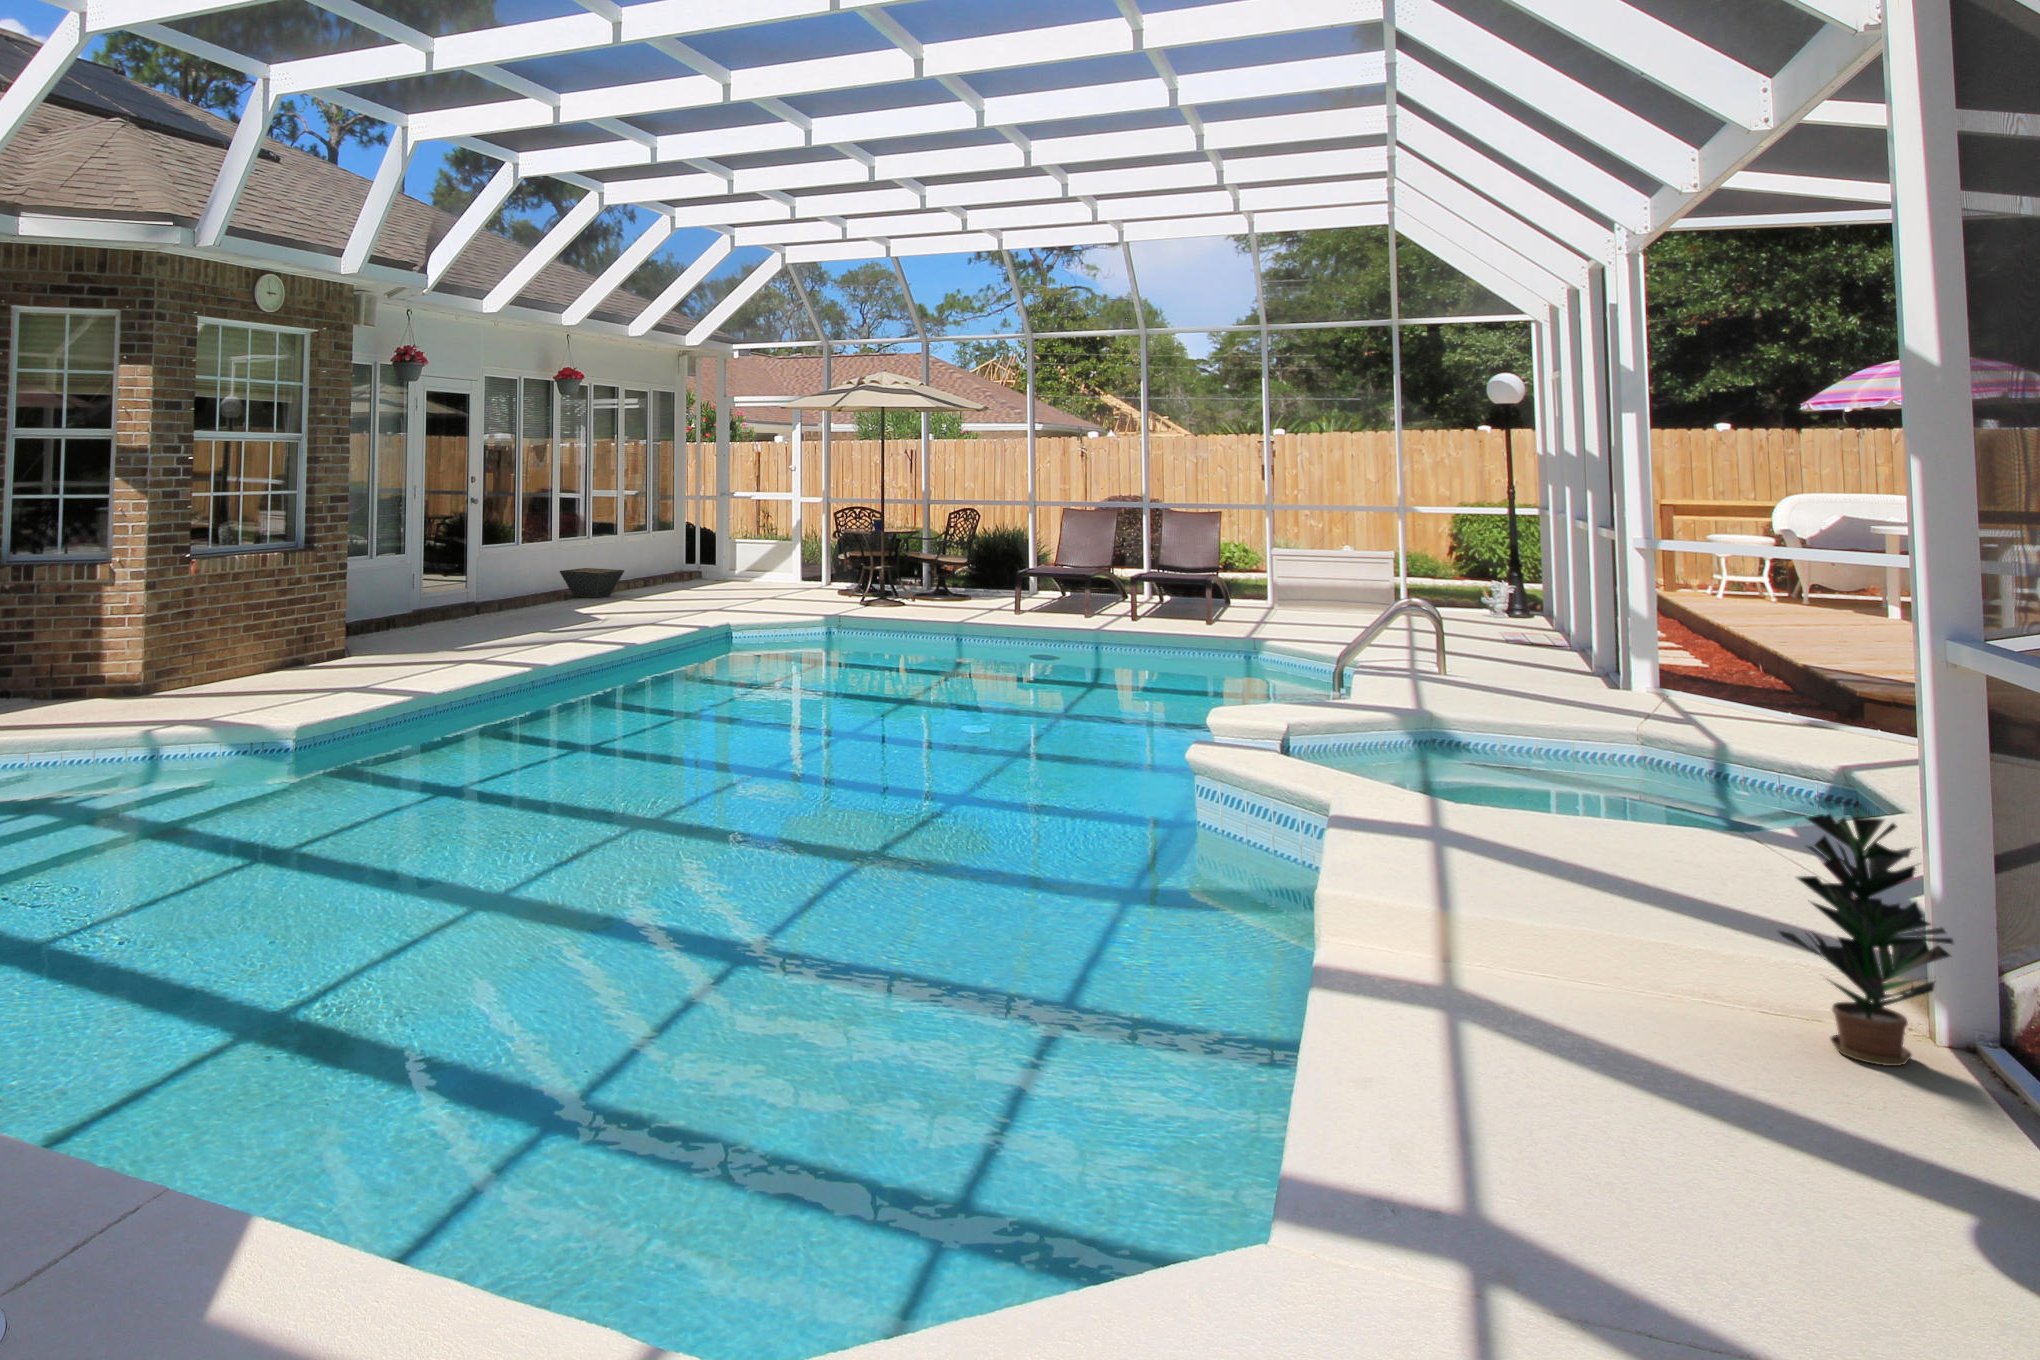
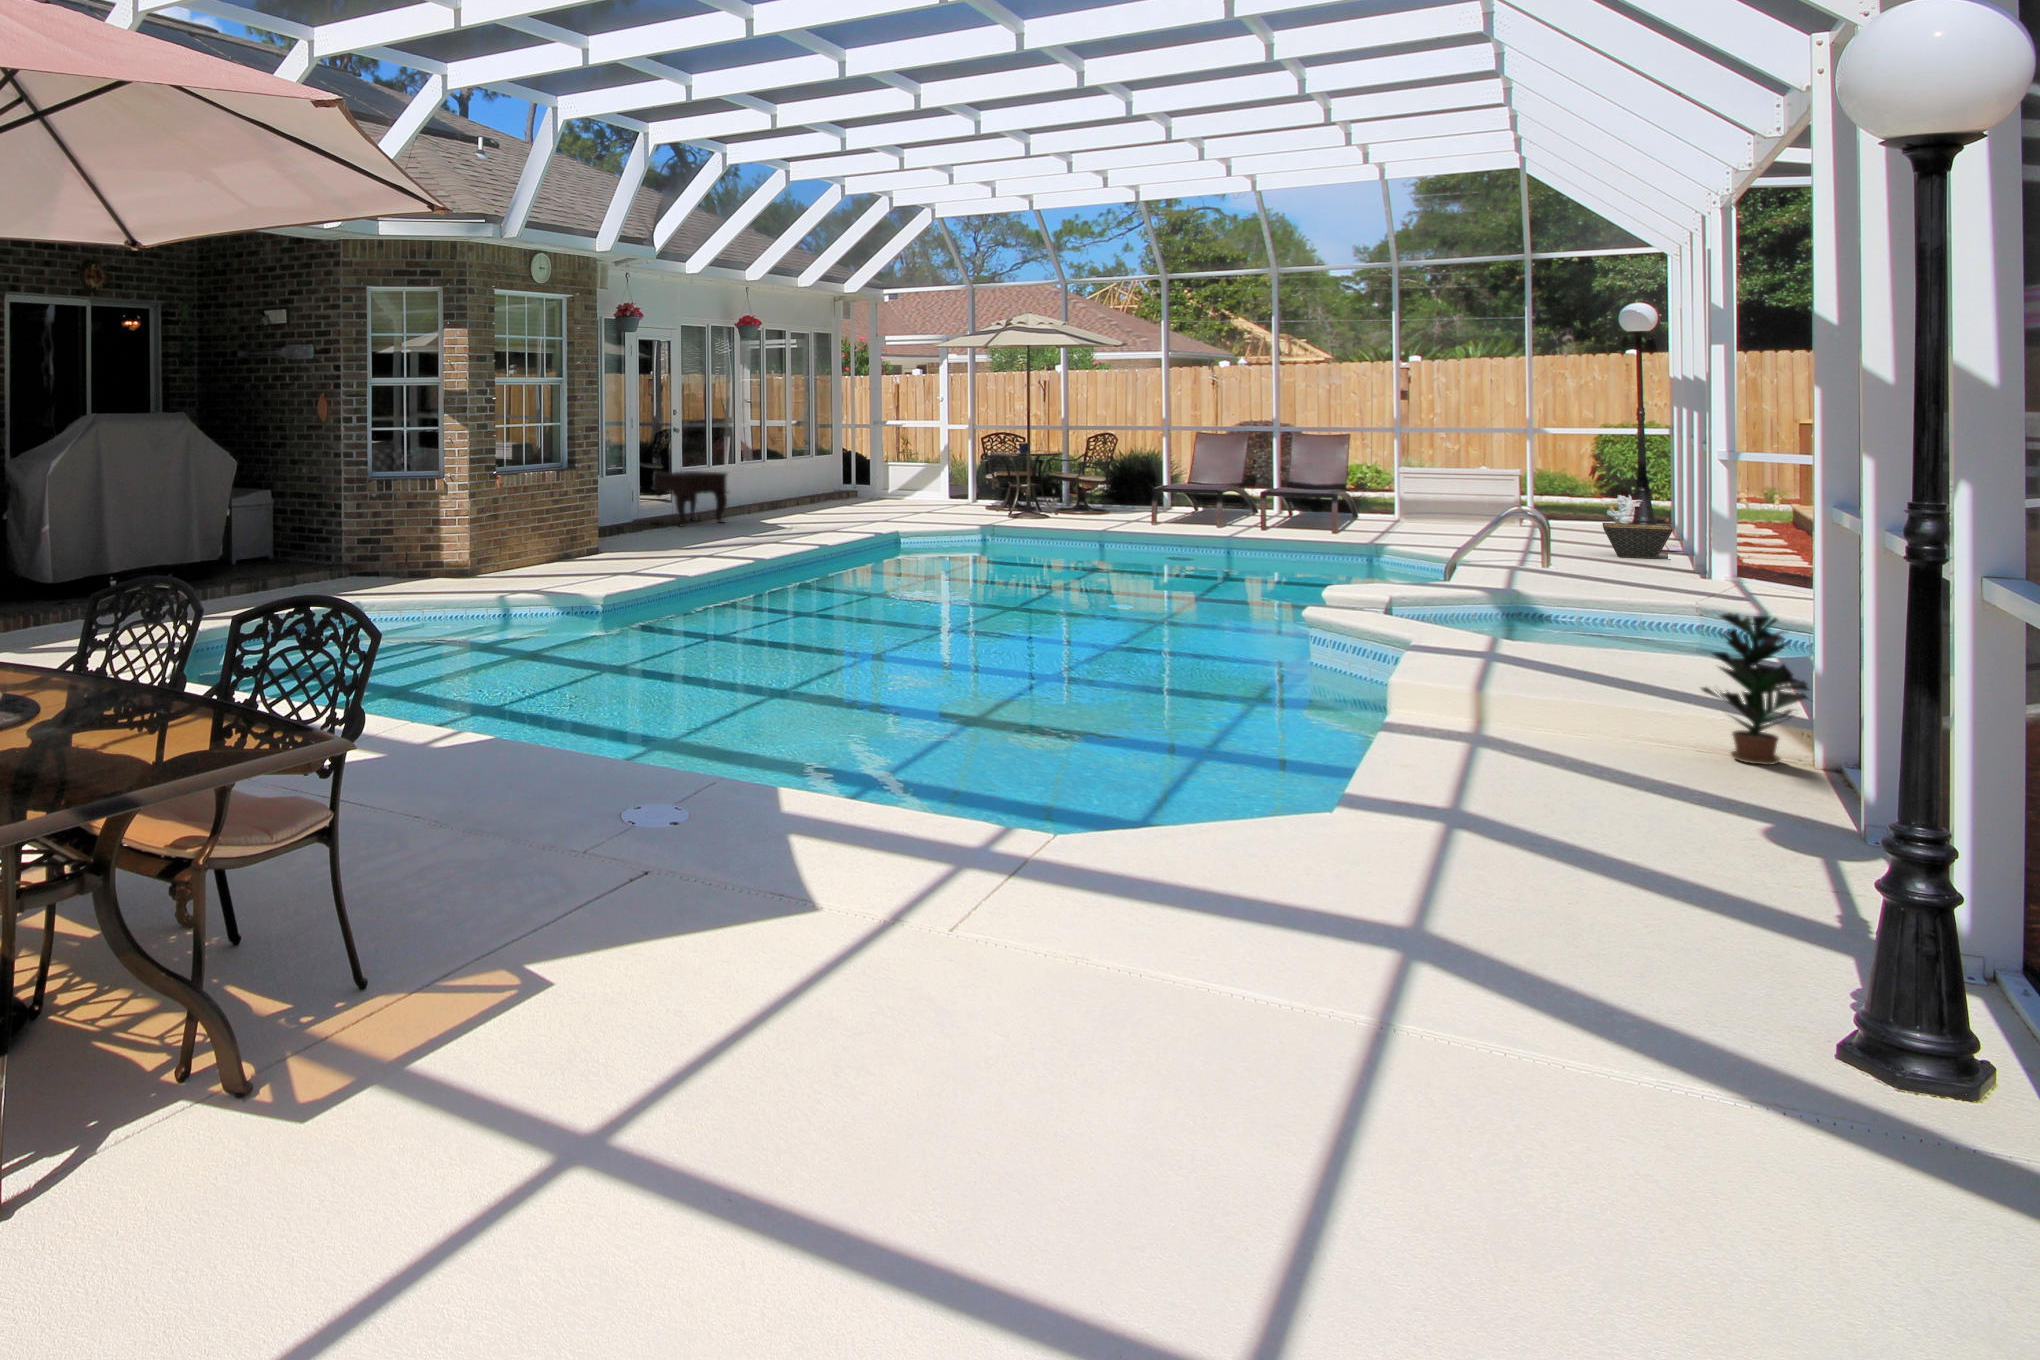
side table: none [436,549,536,616] -> present [653,471,727,526]
basket: present [560,568,624,598] -> present [1602,523,1673,559]

